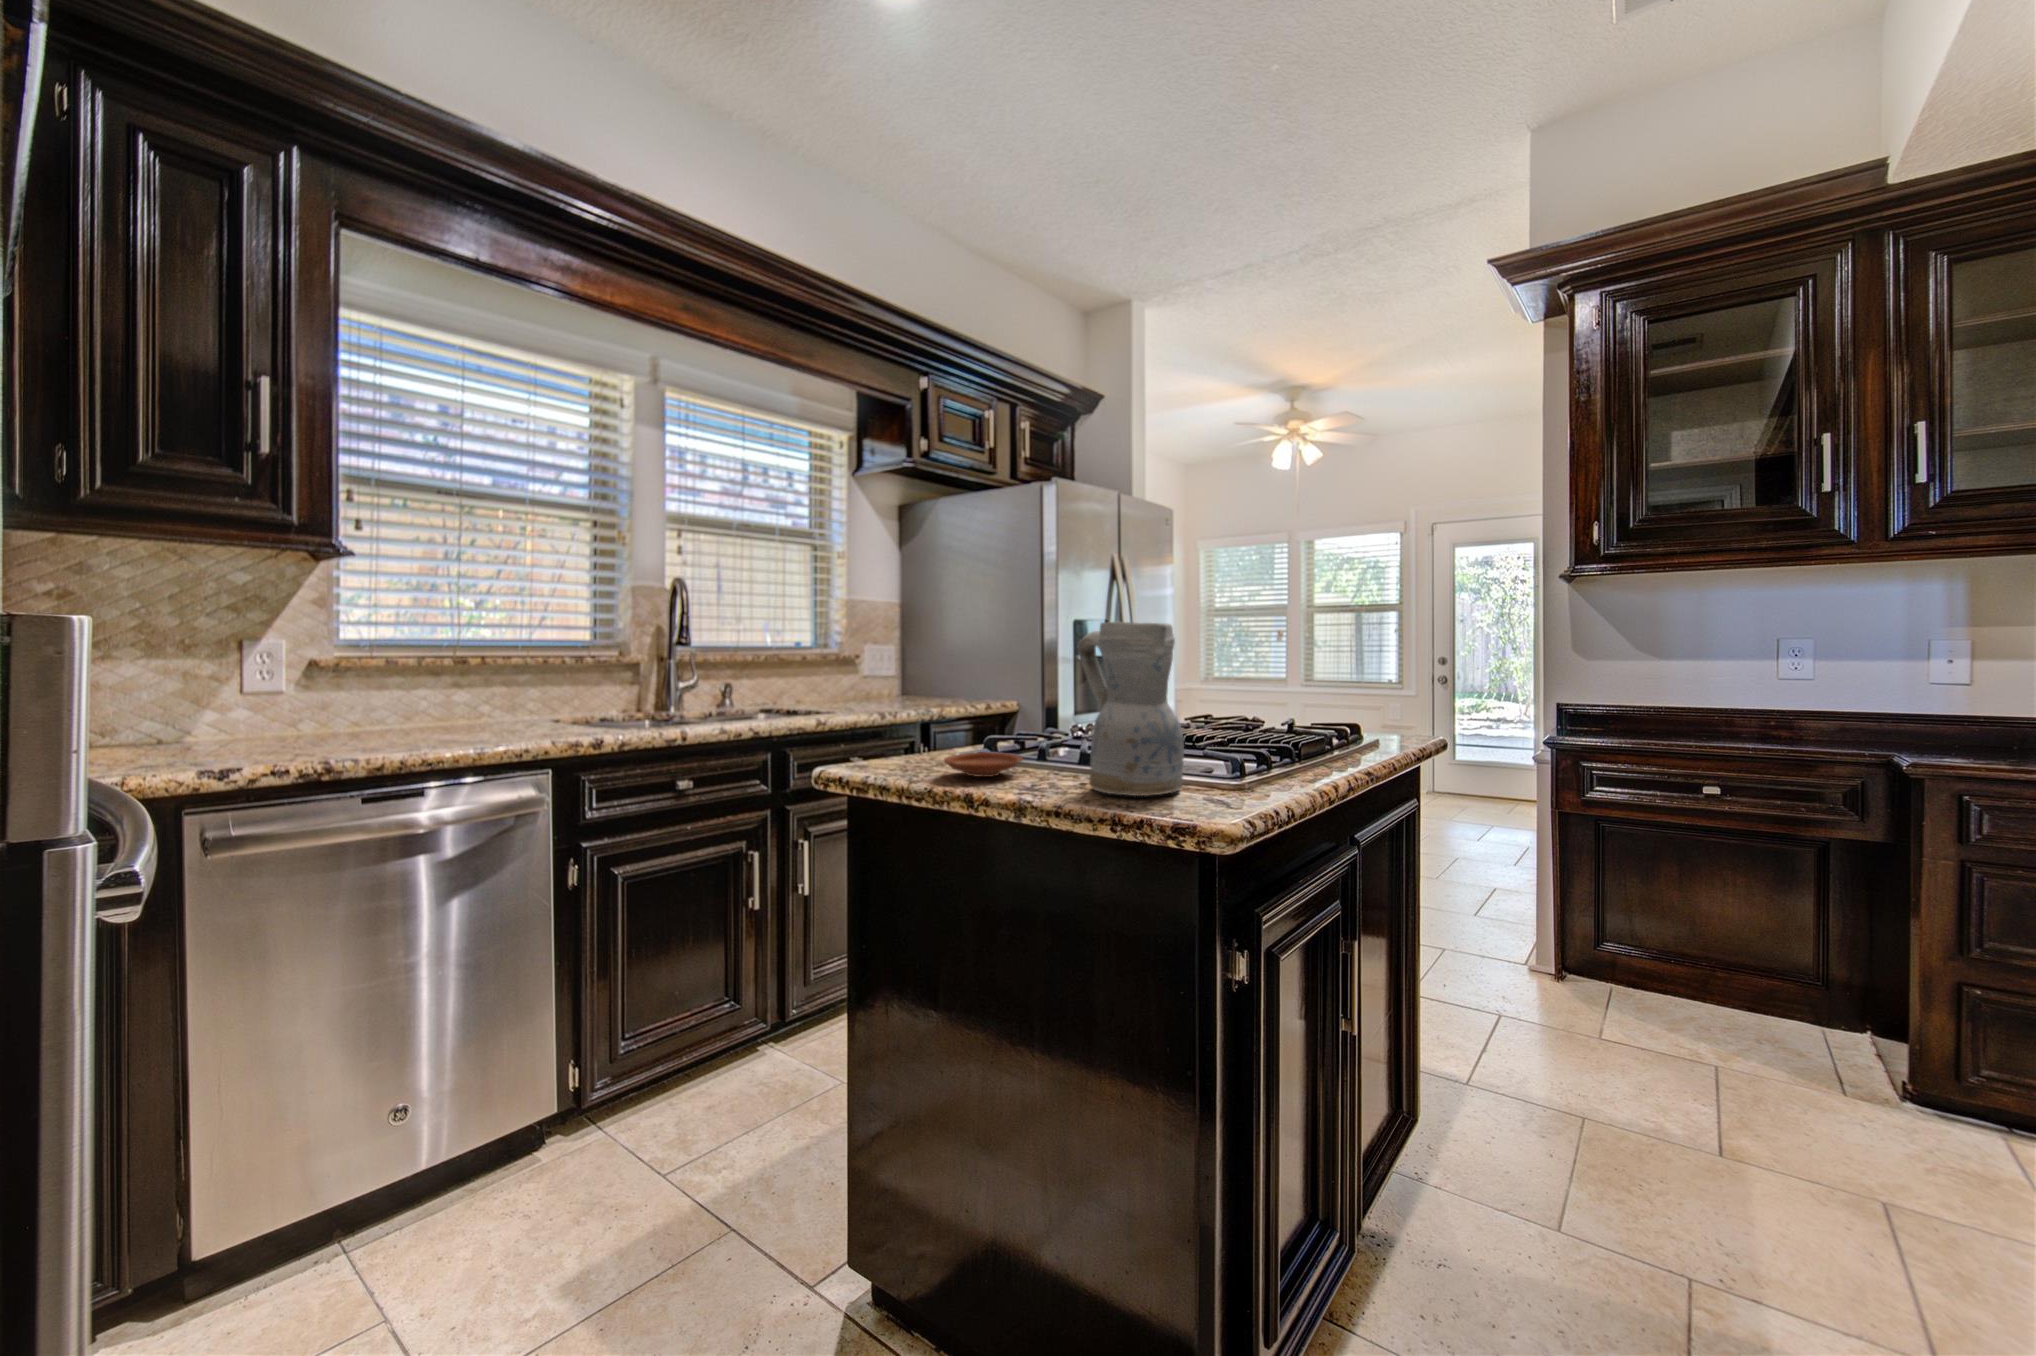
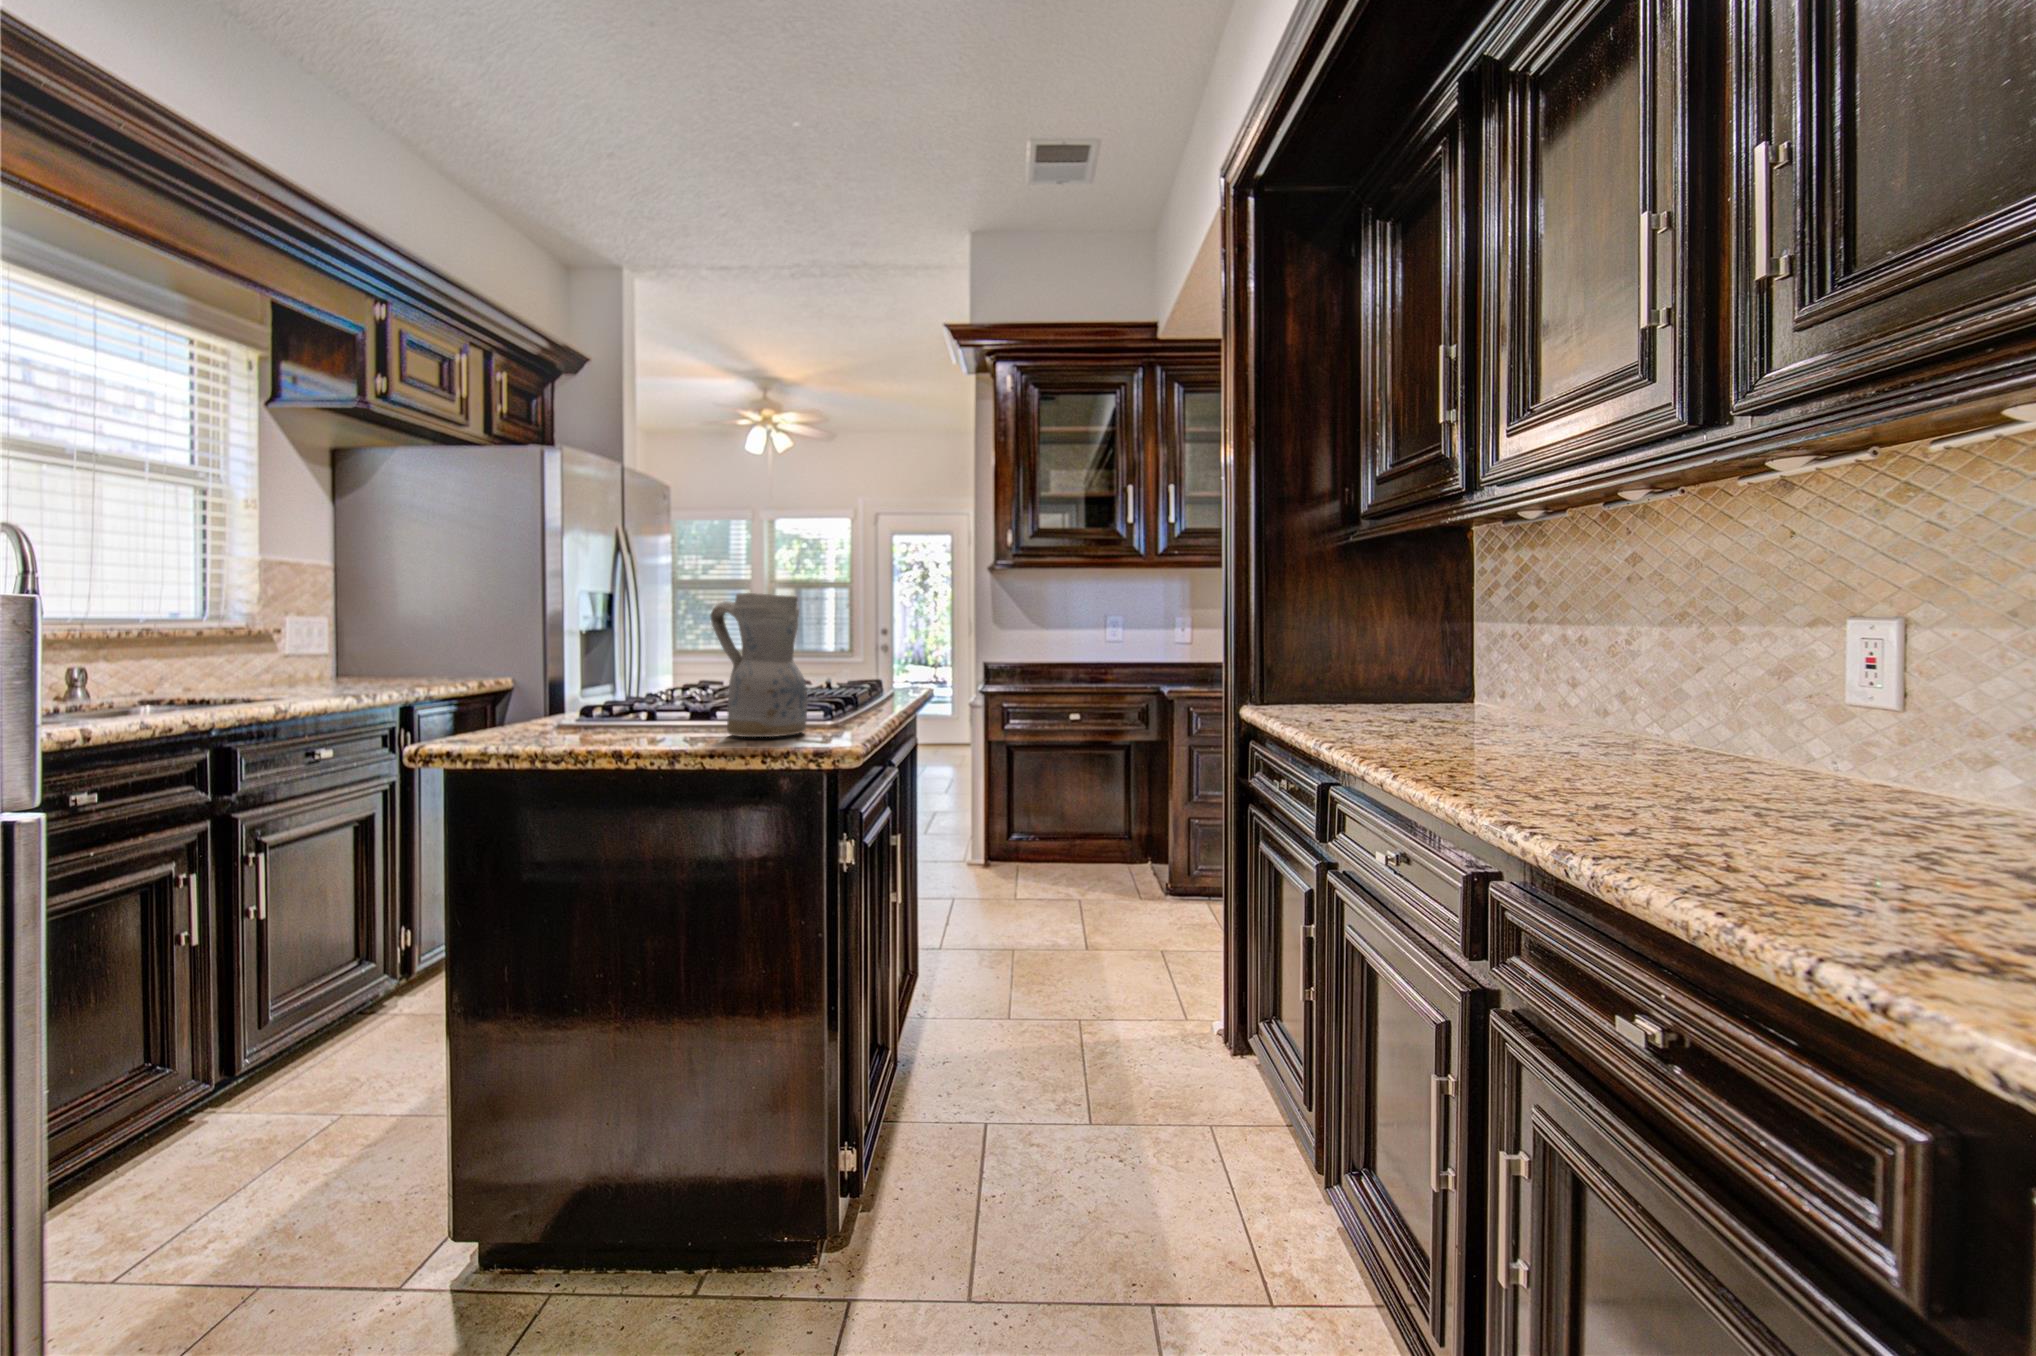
plate: present [944,752,1023,777] -> none [566,714,647,736]

